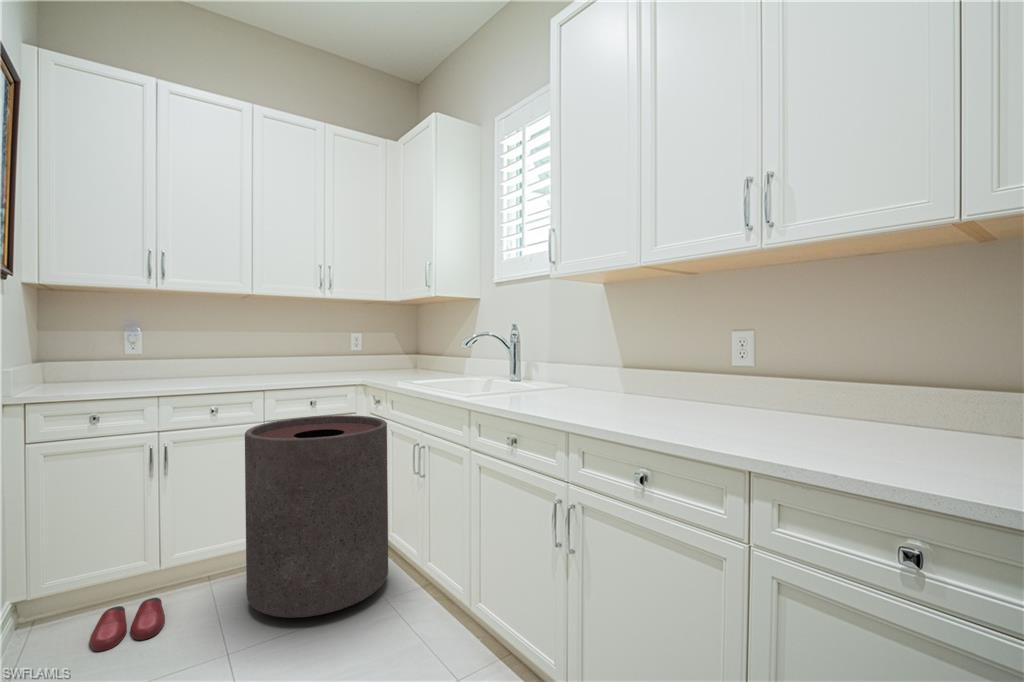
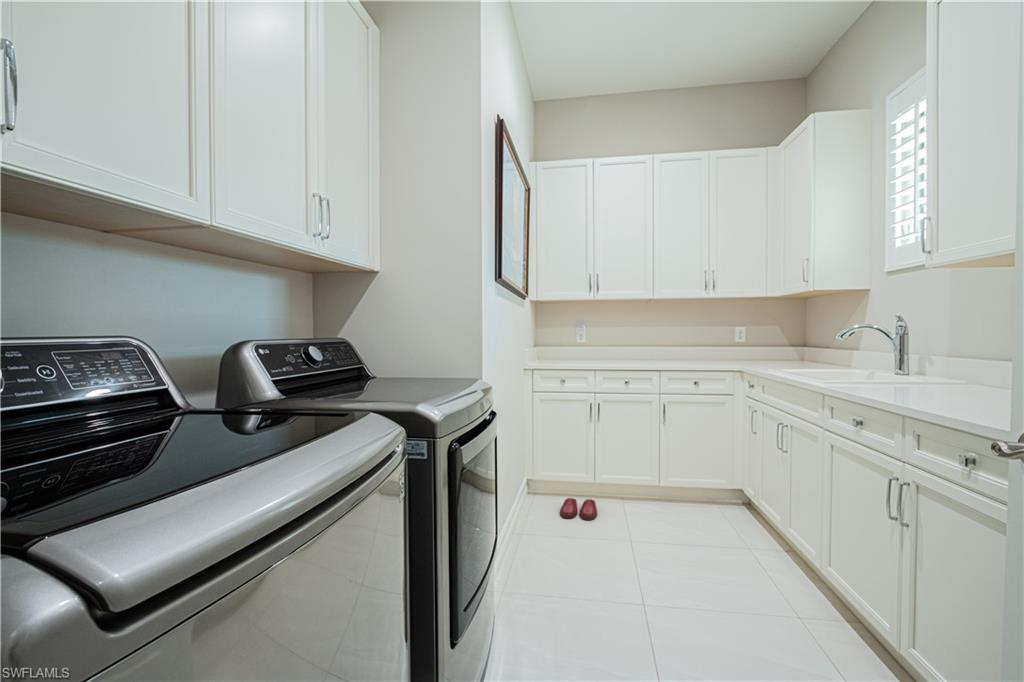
trash can: present [245,415,388,618] -> none [645,393,755,542]

